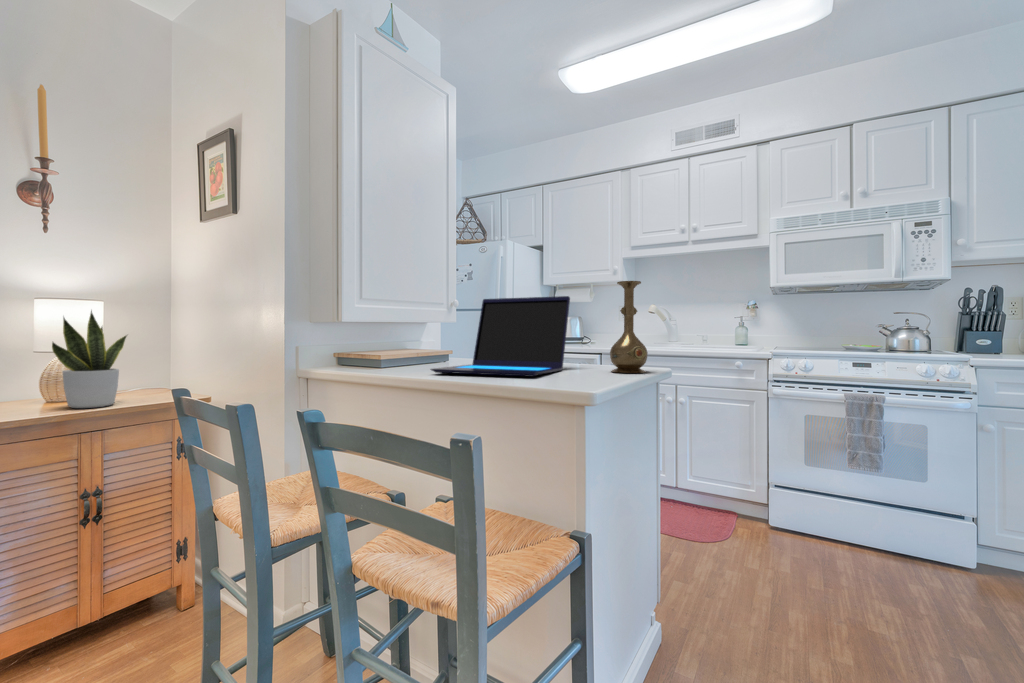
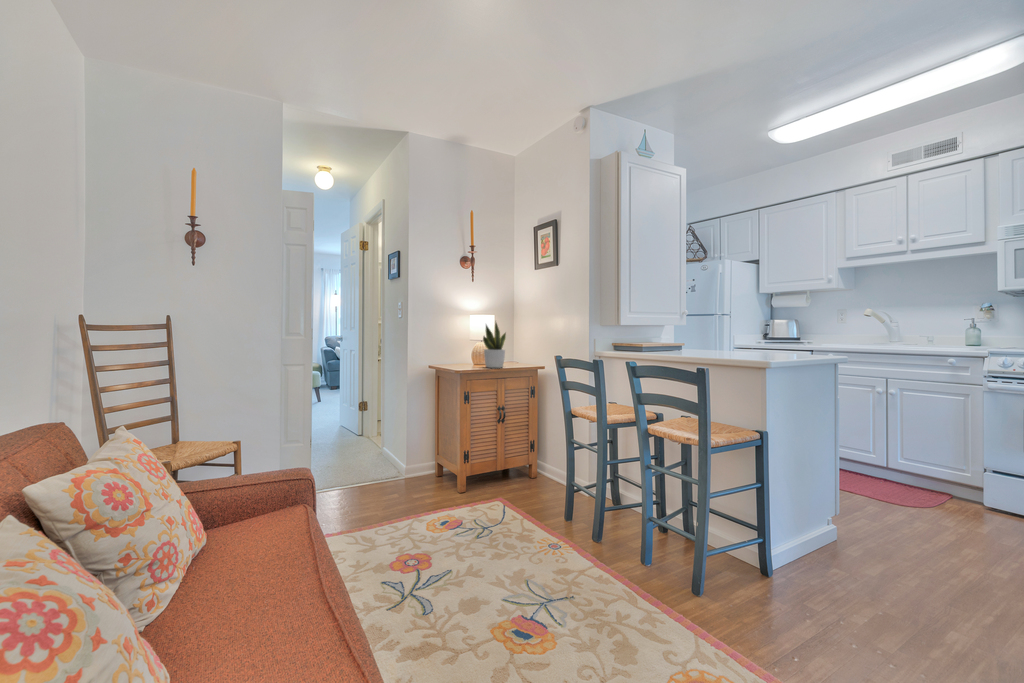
vase: present [610,281,648,373] -> none [794,298,822,355]
laptop: present [431,296,570,376] -> none [675,307,768,355]

